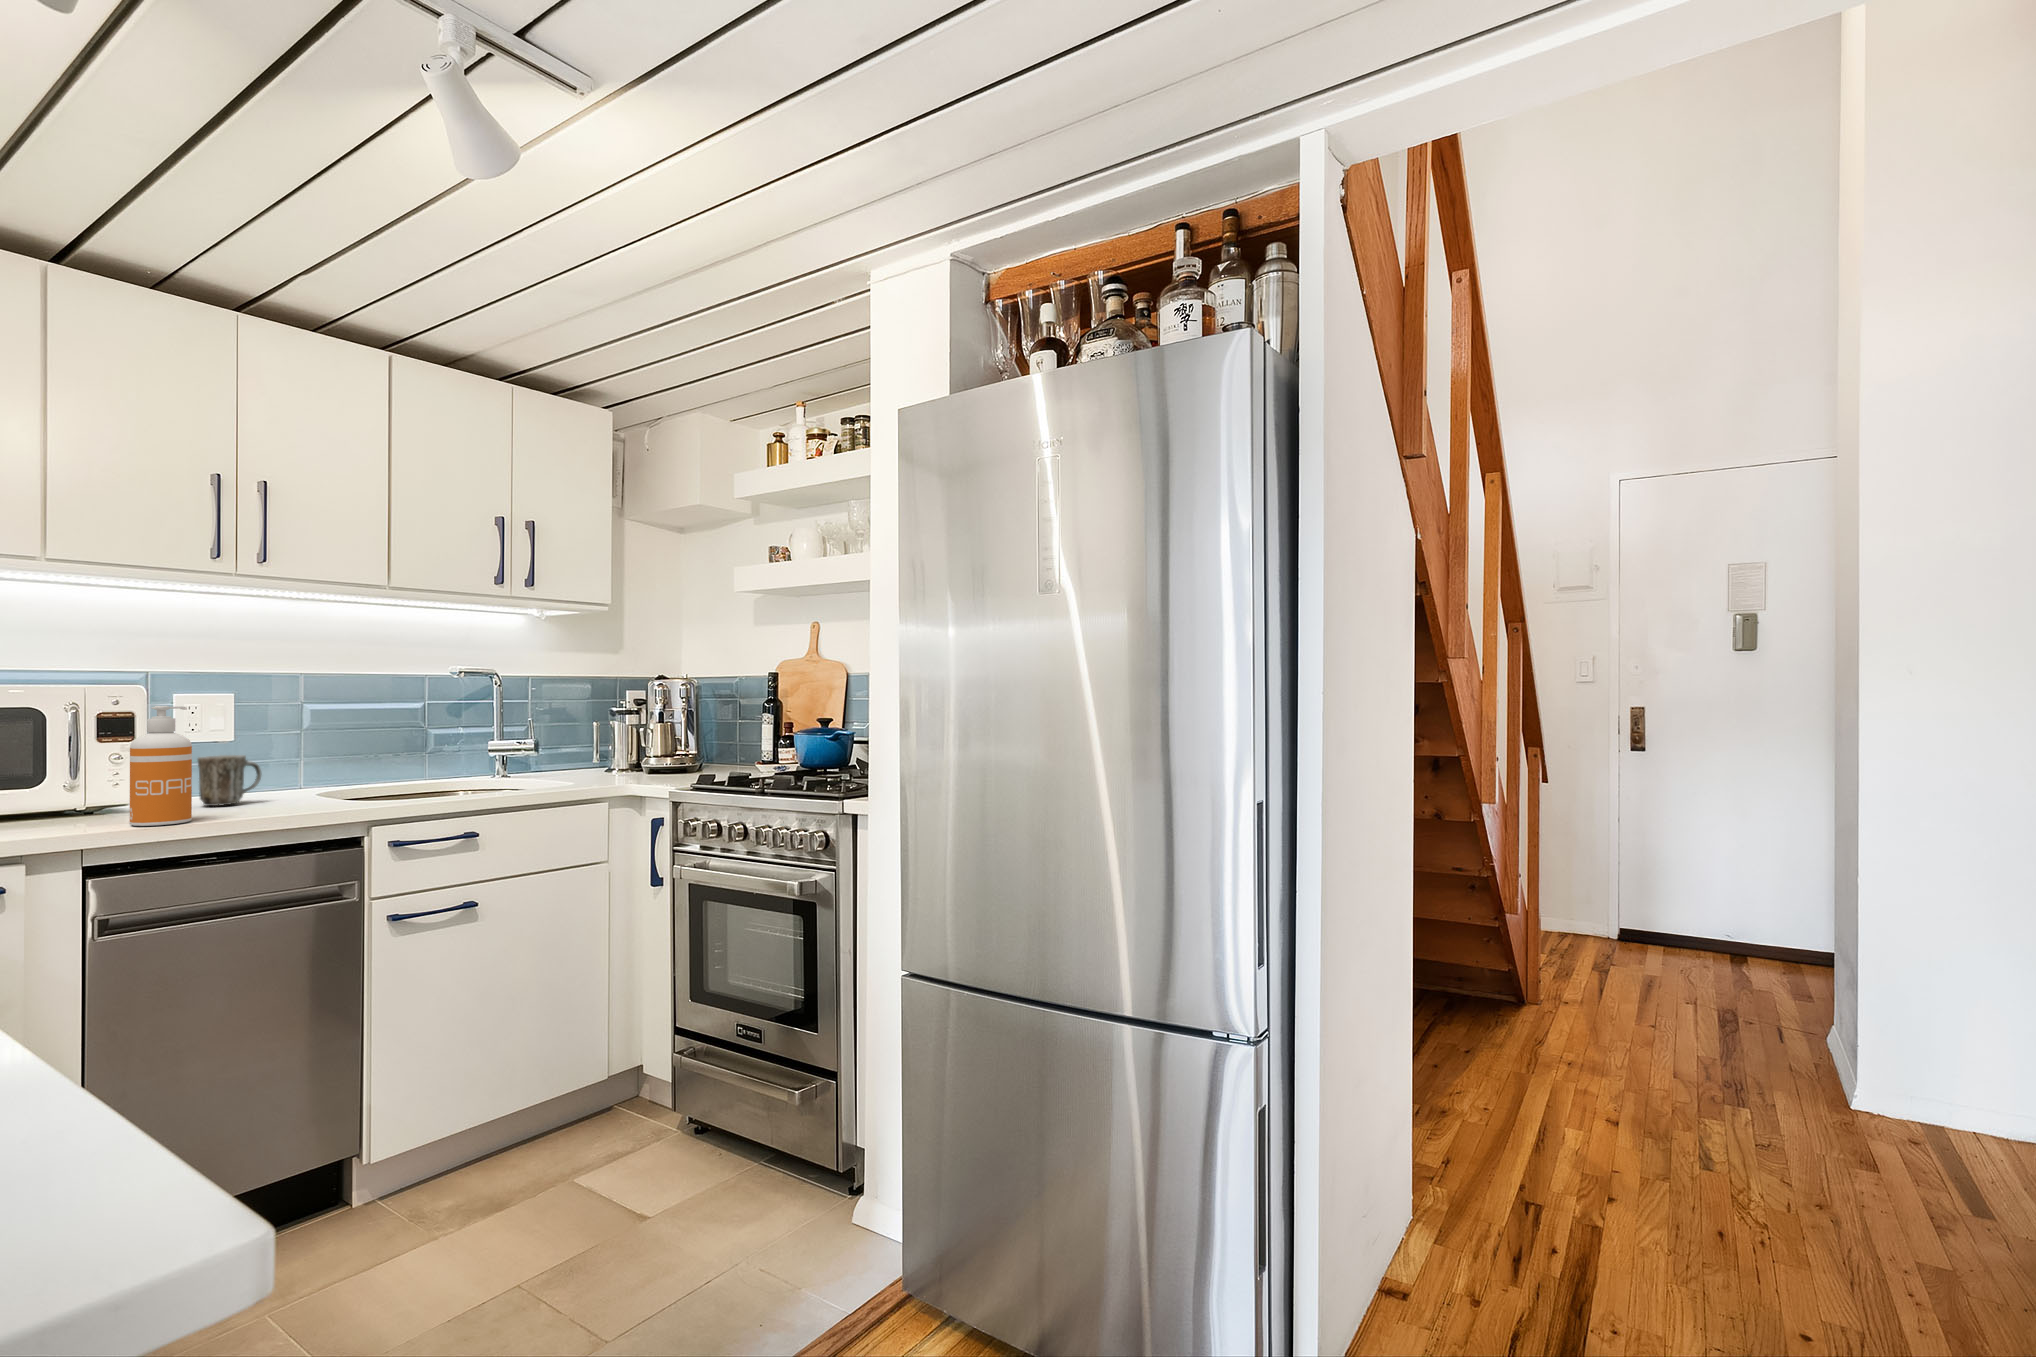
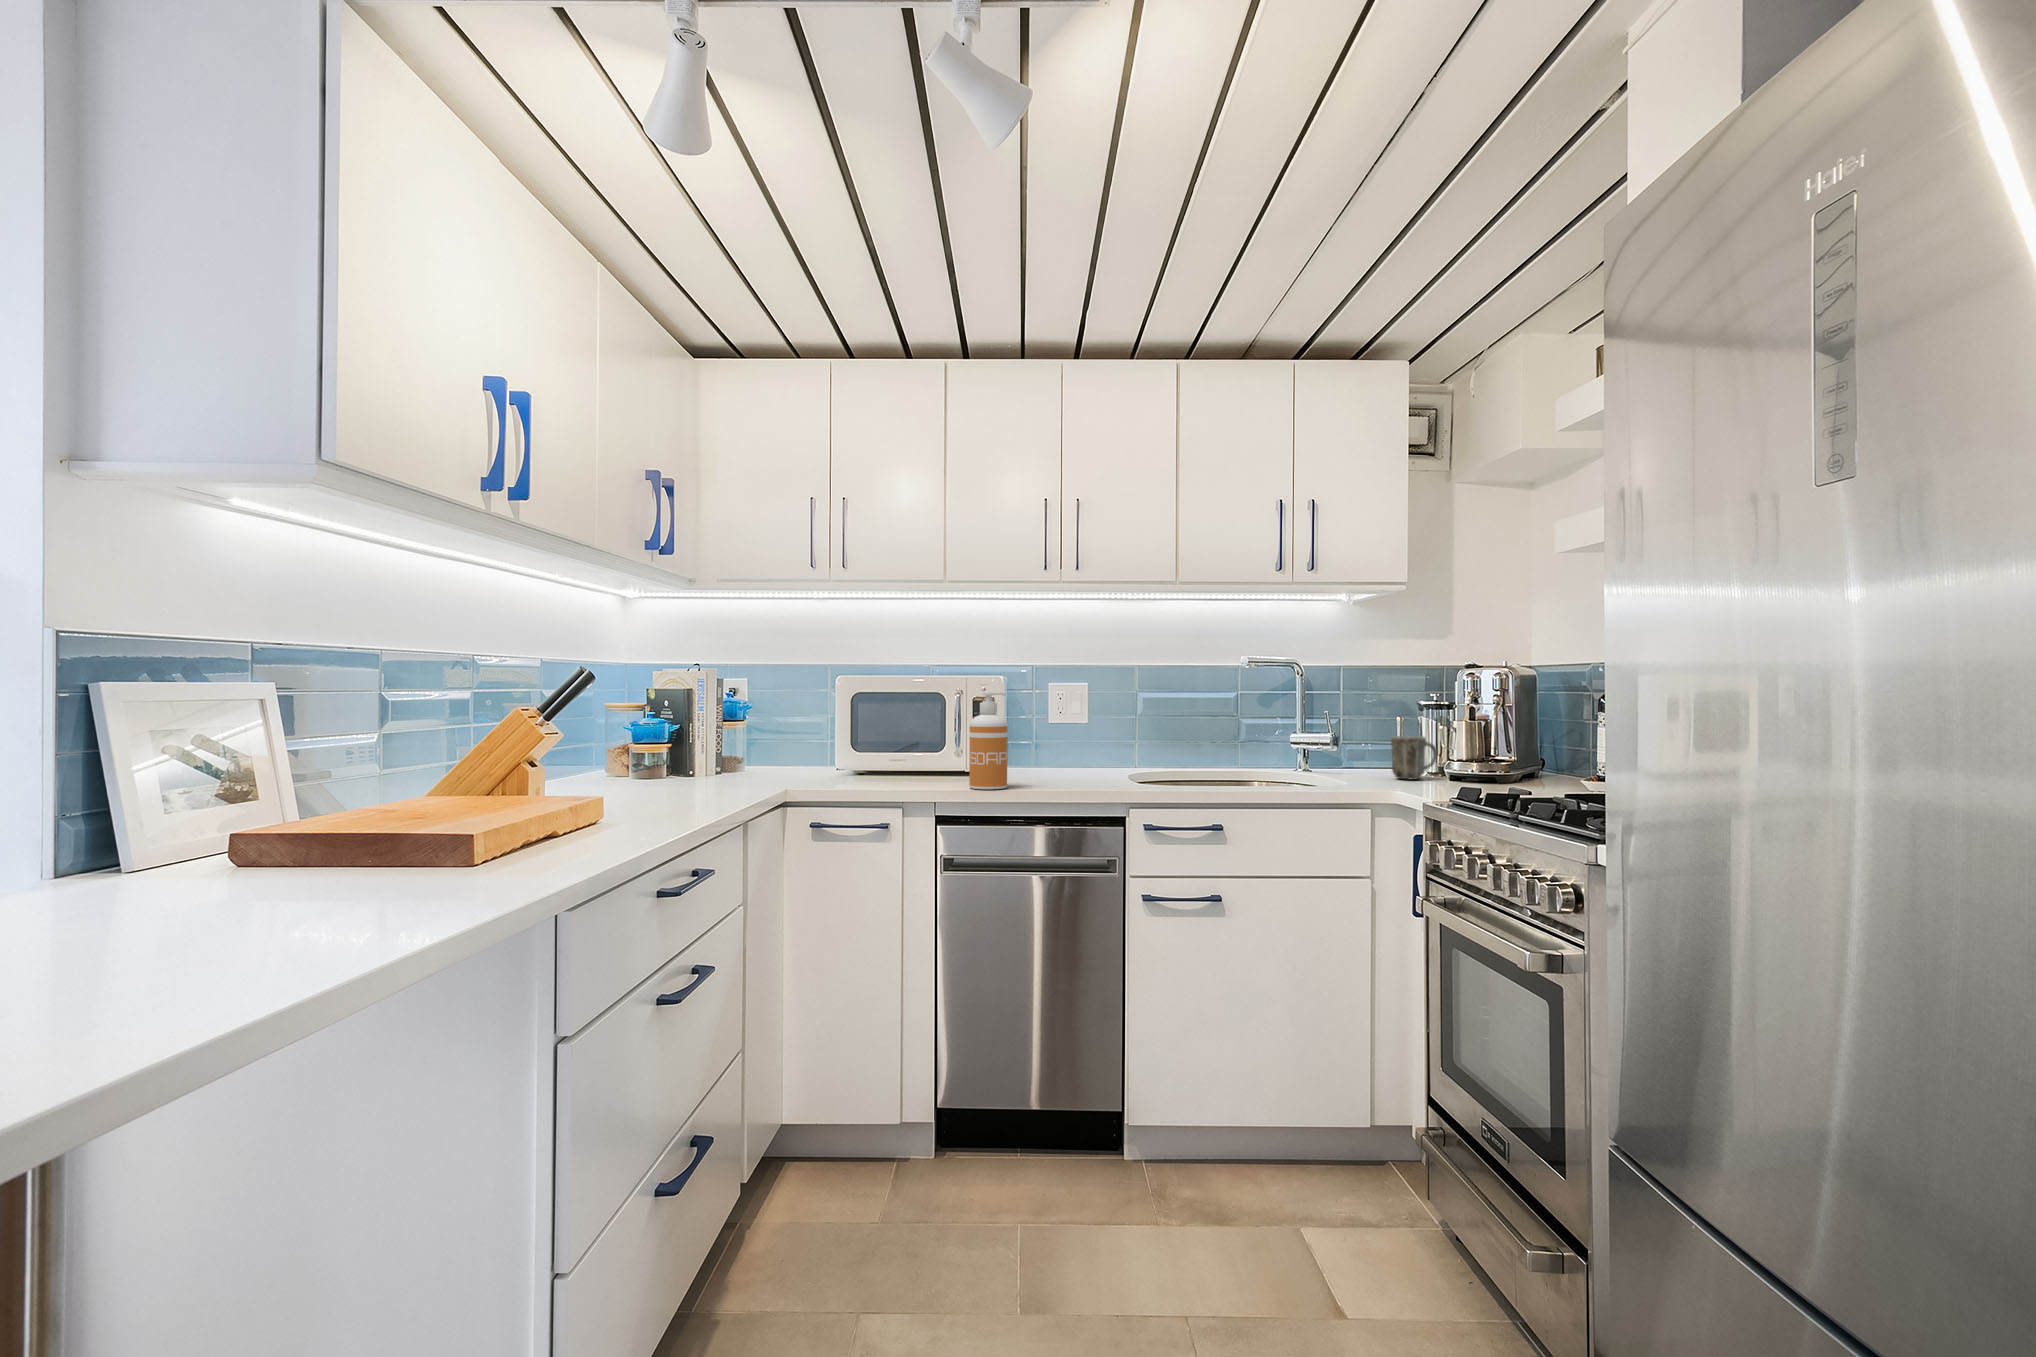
mug: present [198,755,261,806] -> present [1391,736,1437,779]

